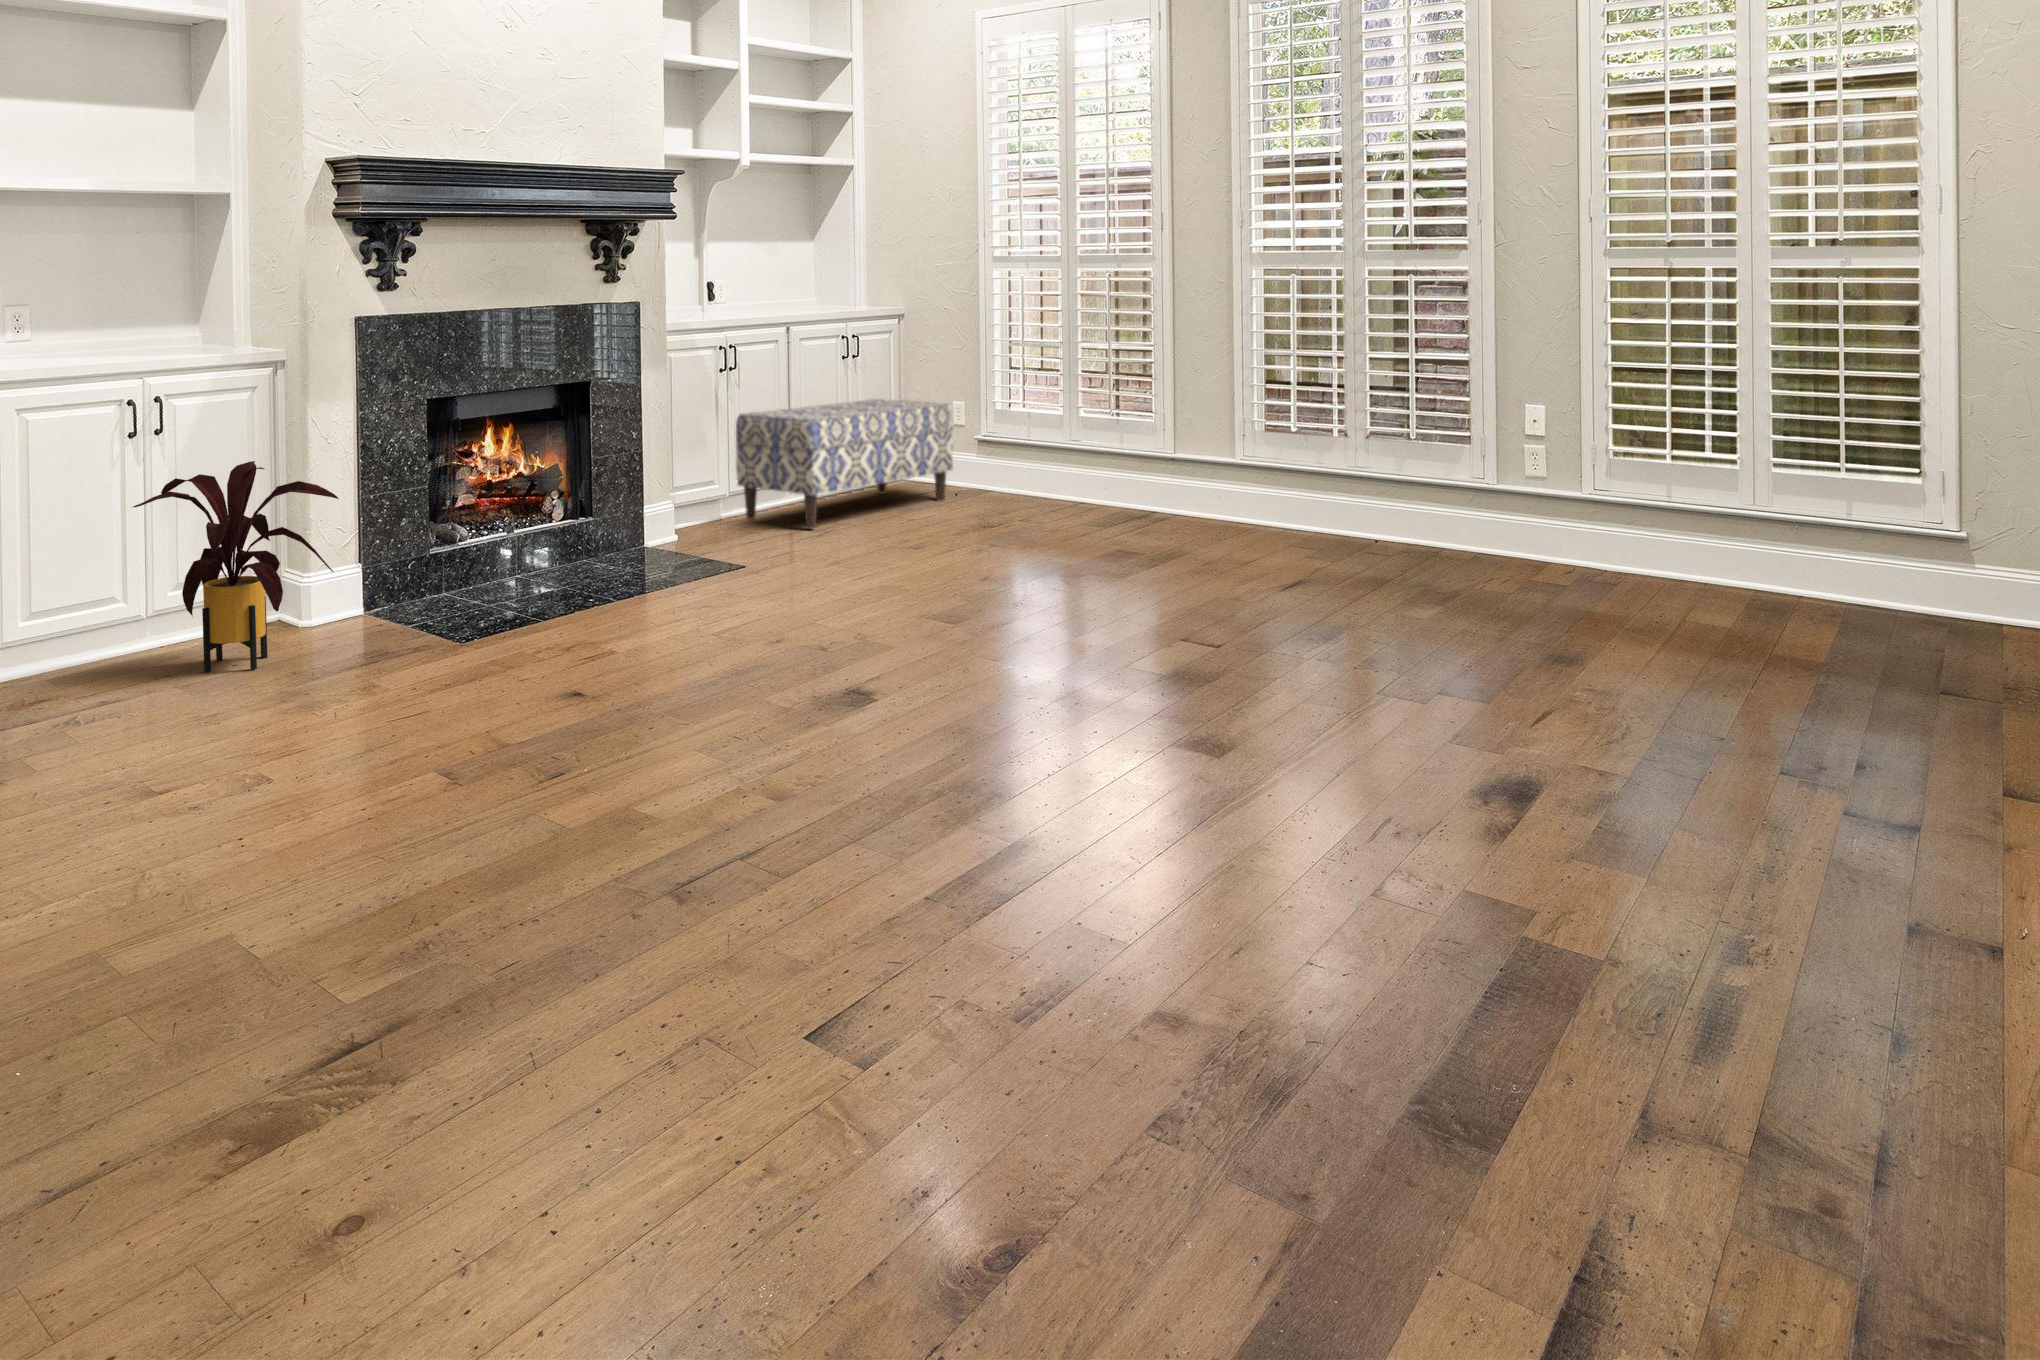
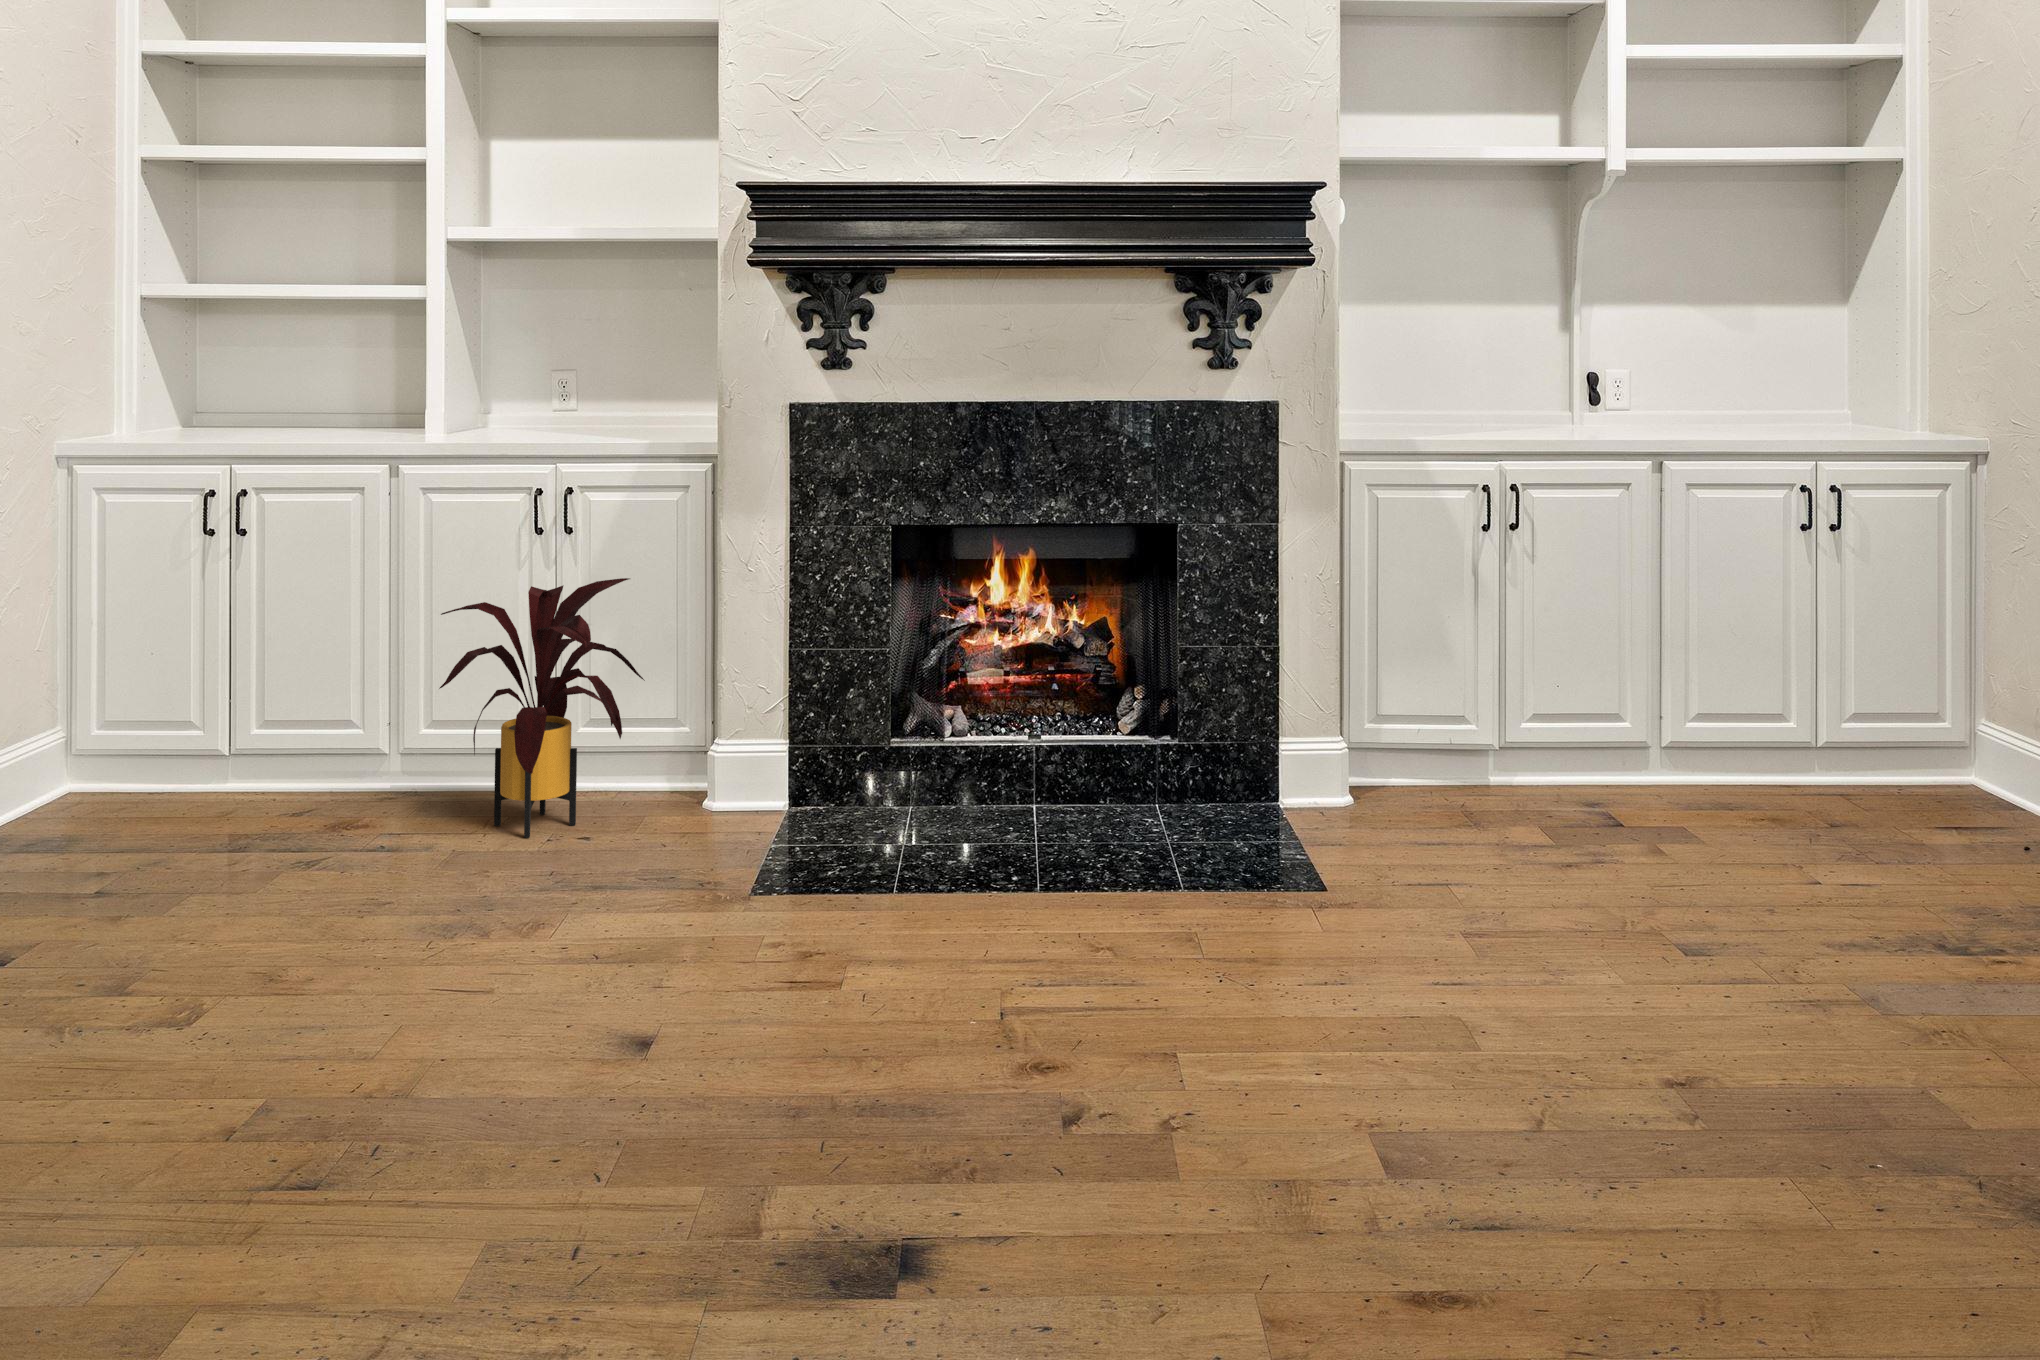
bench: present [736,399,953,529] -> none [1520,607,2001,852]

